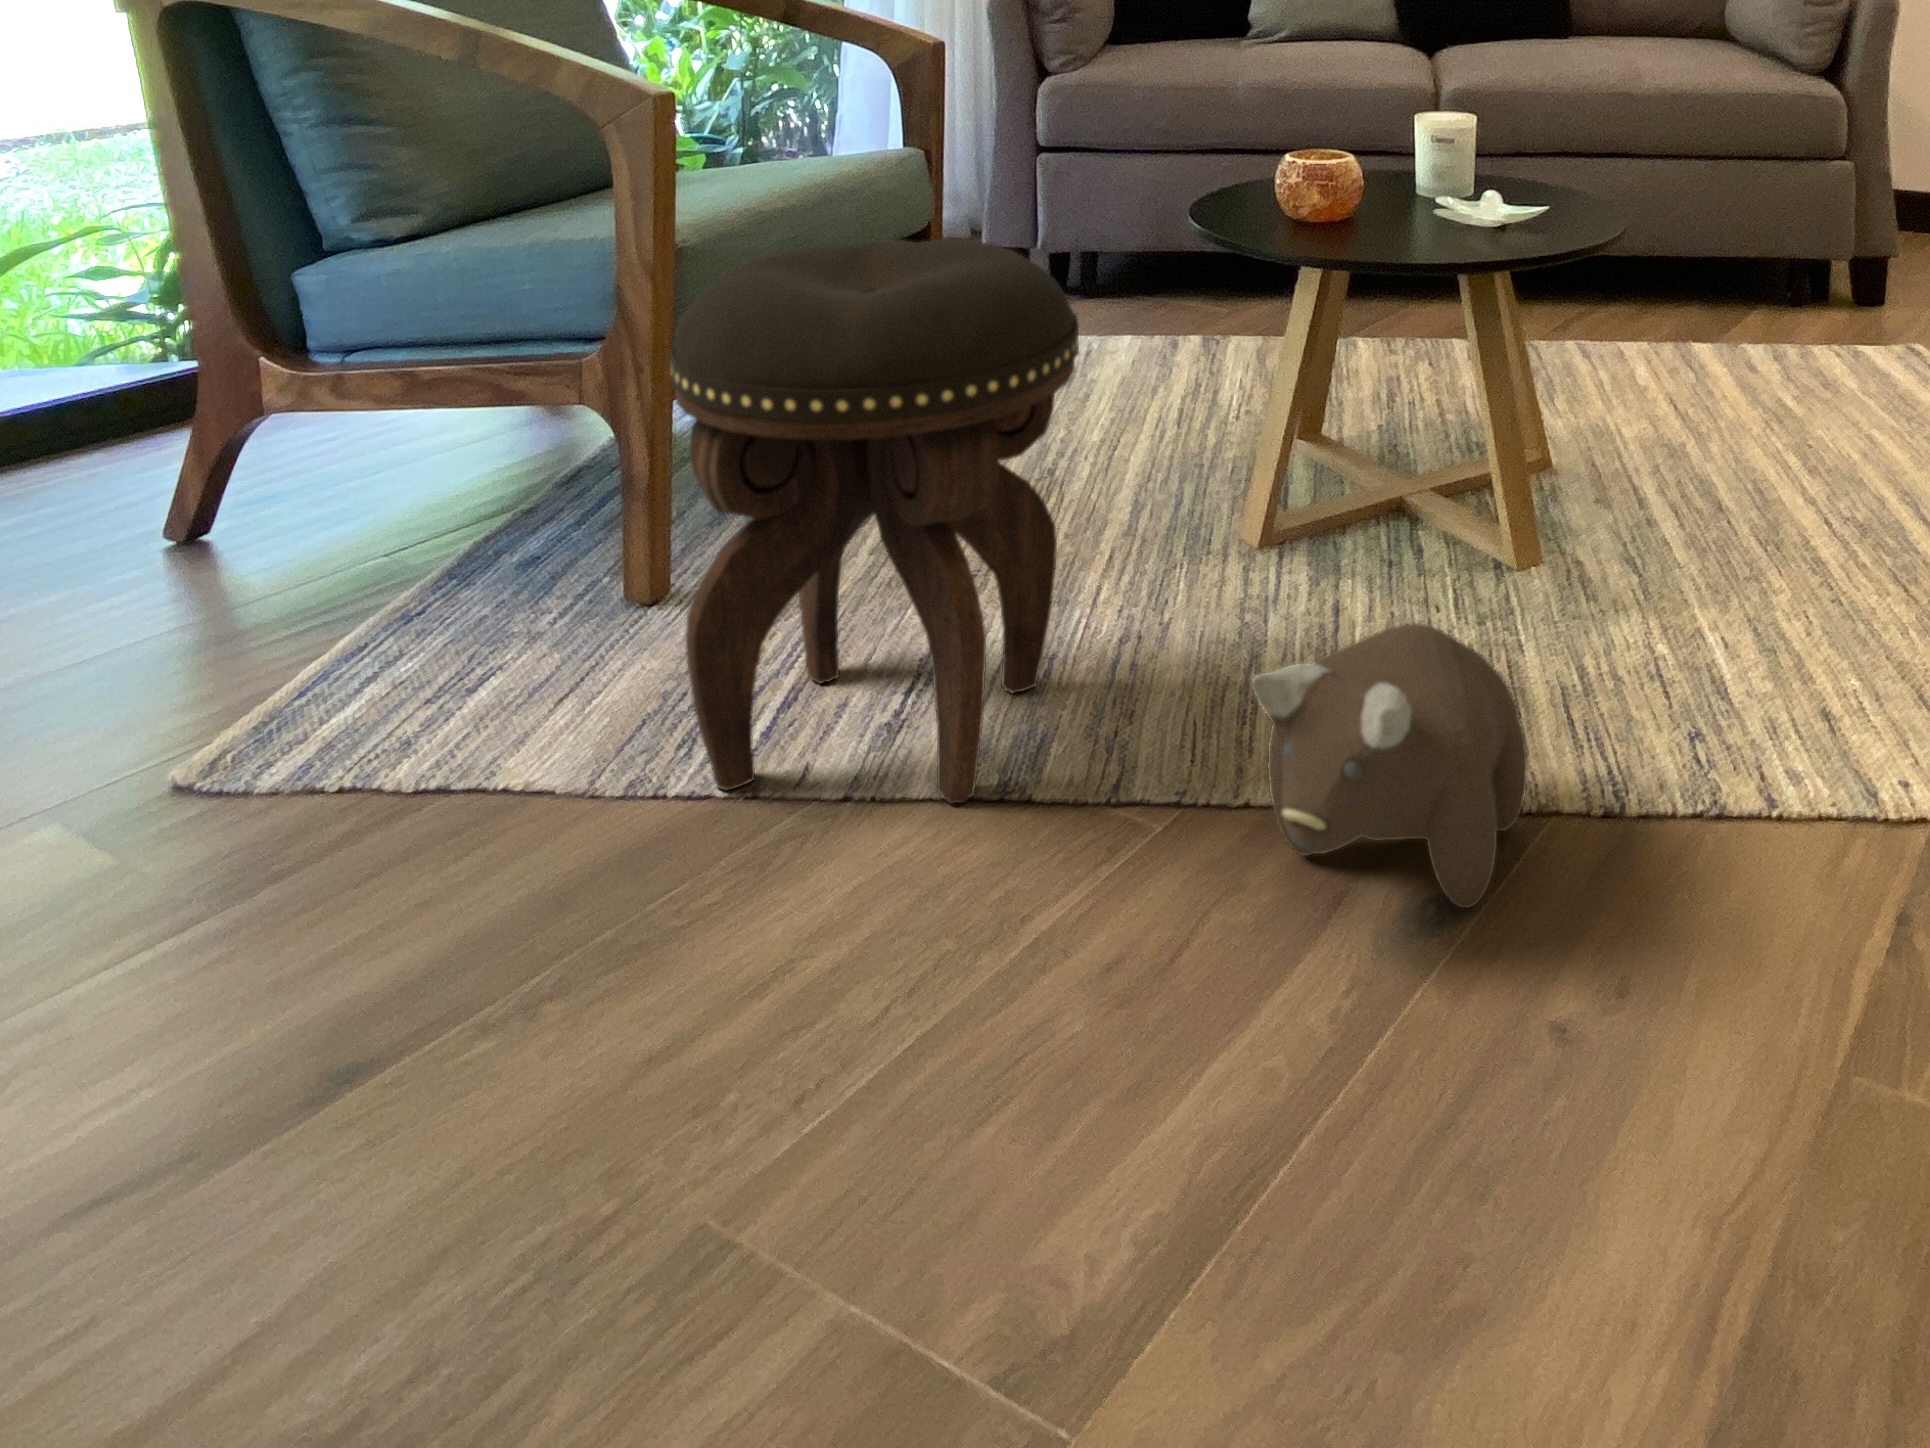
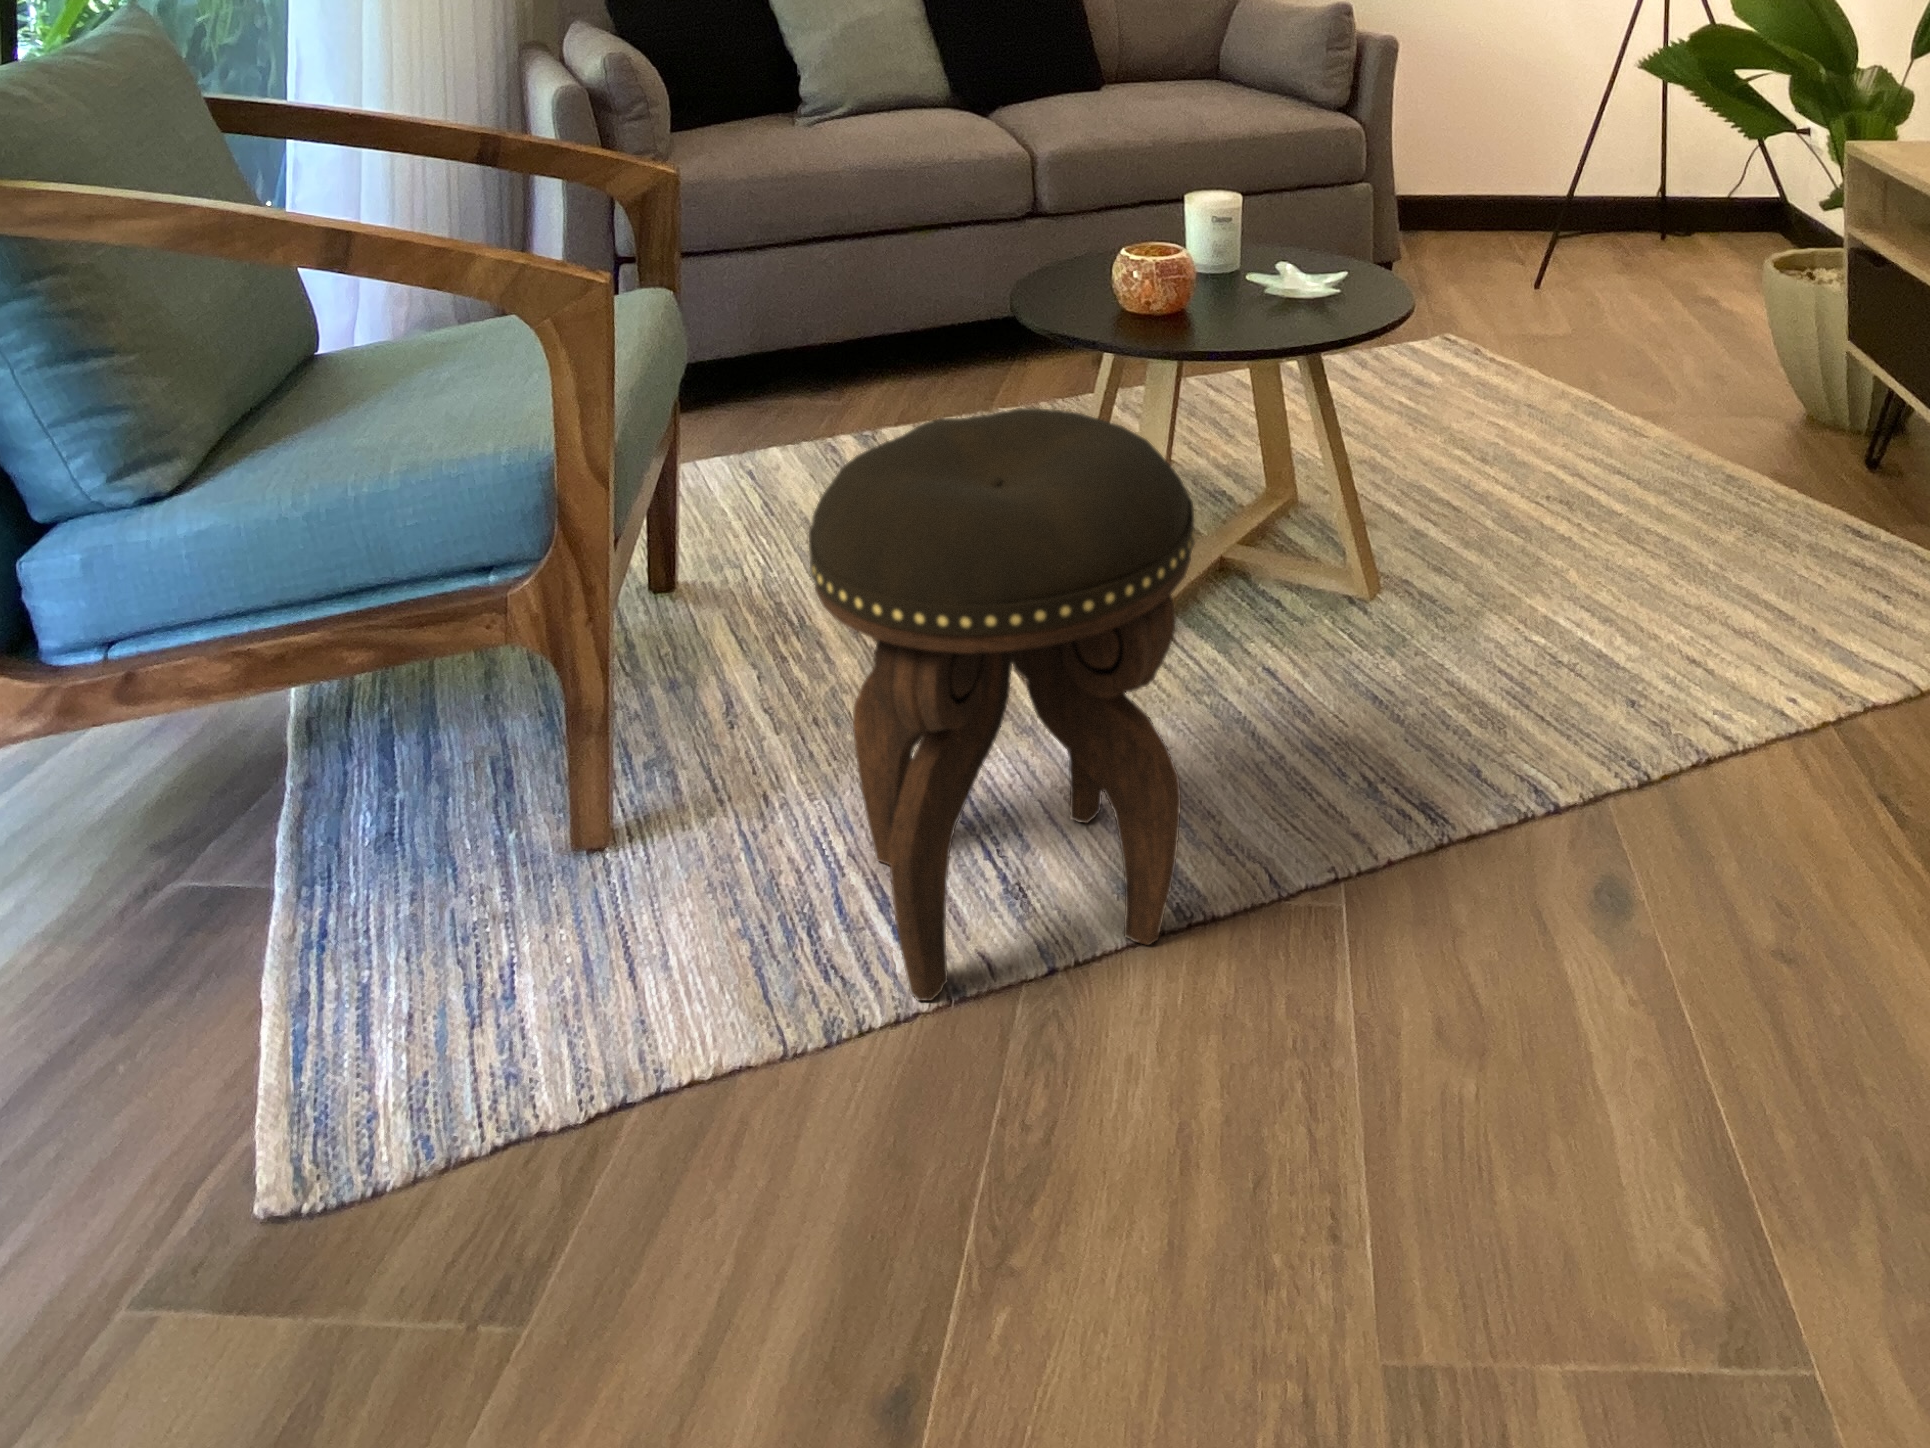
plush toy: present [1252,624,1528,908] -> none [1441,677,1651,902]

